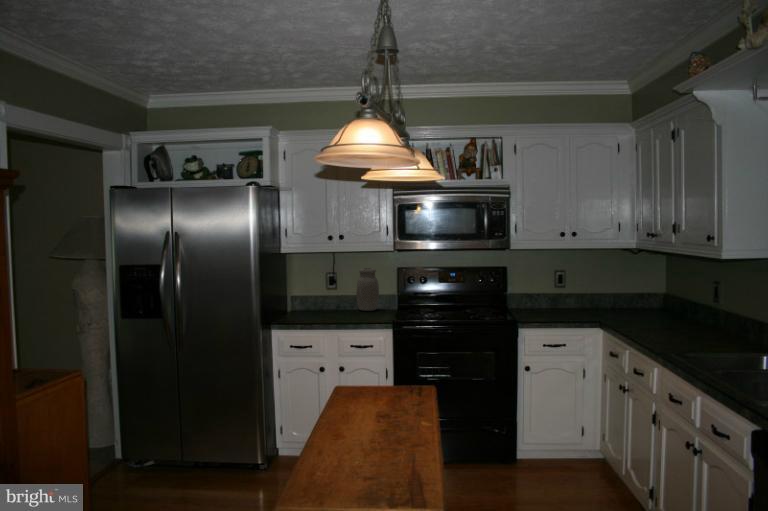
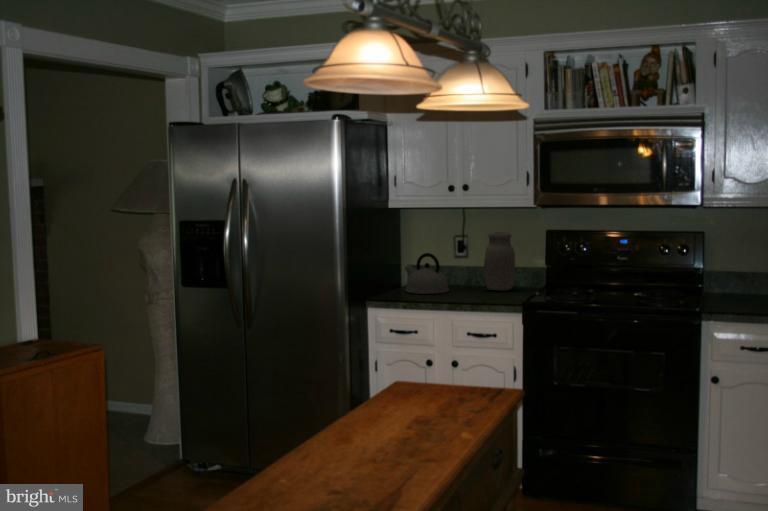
kettle: none [298,285,332,316] -> present [405,253,449,294]

